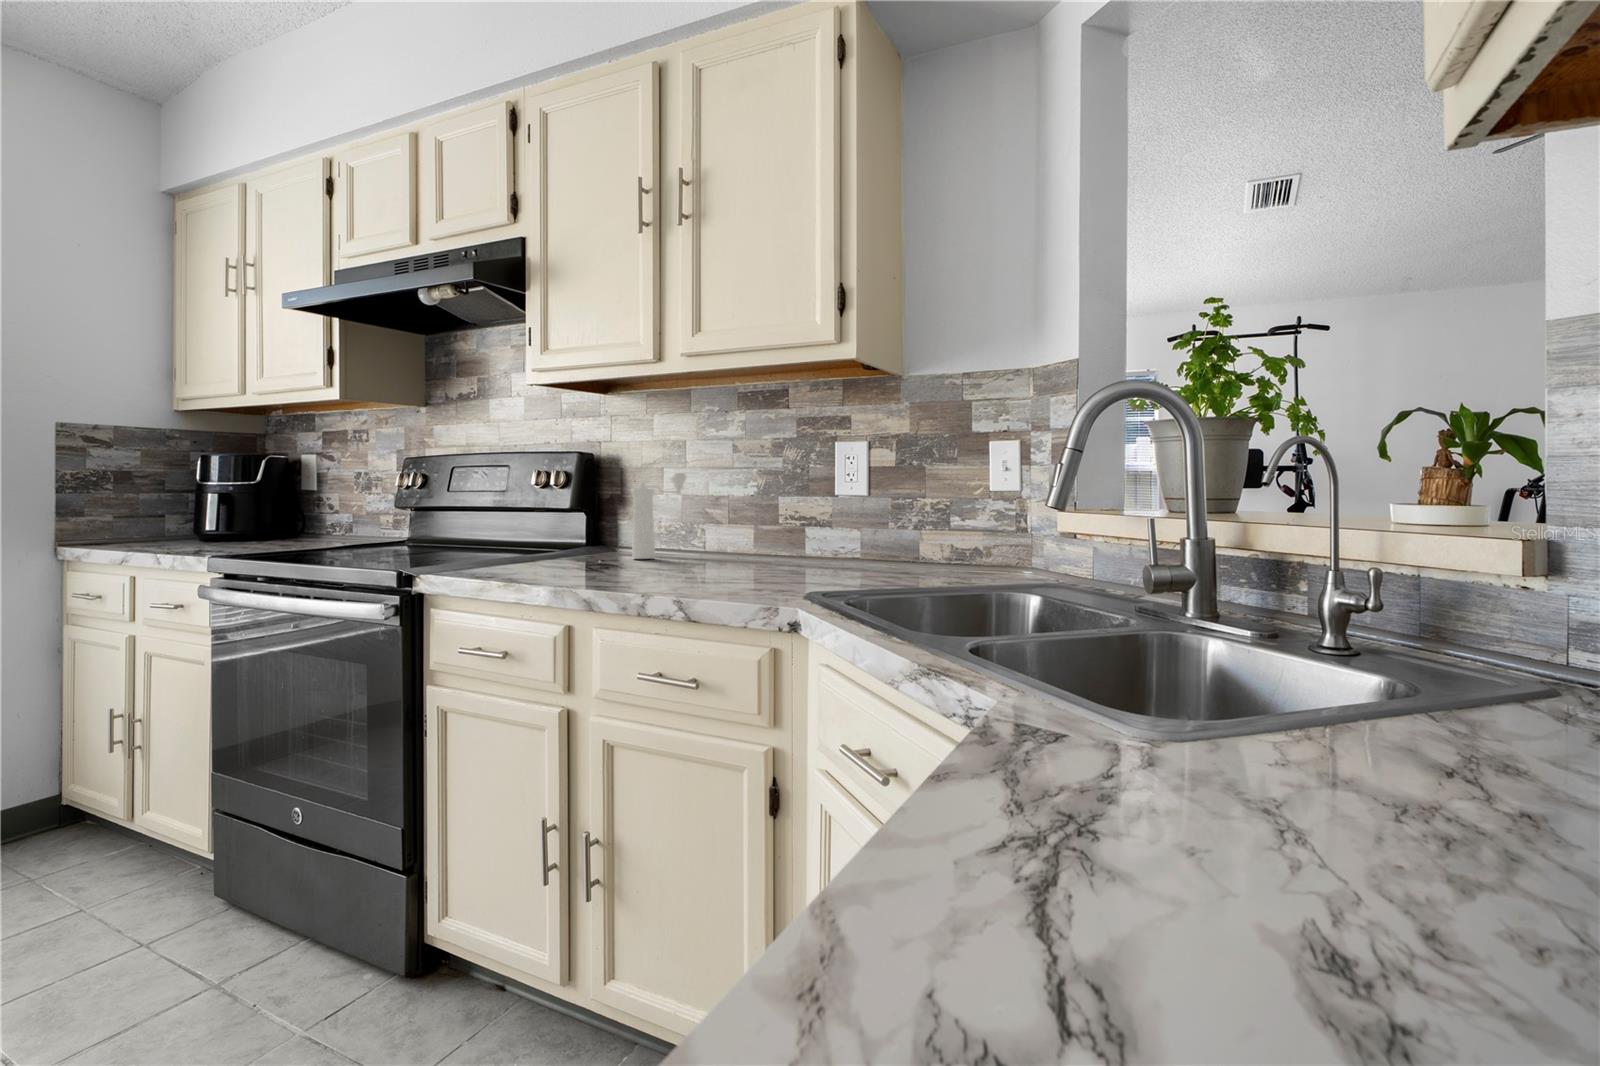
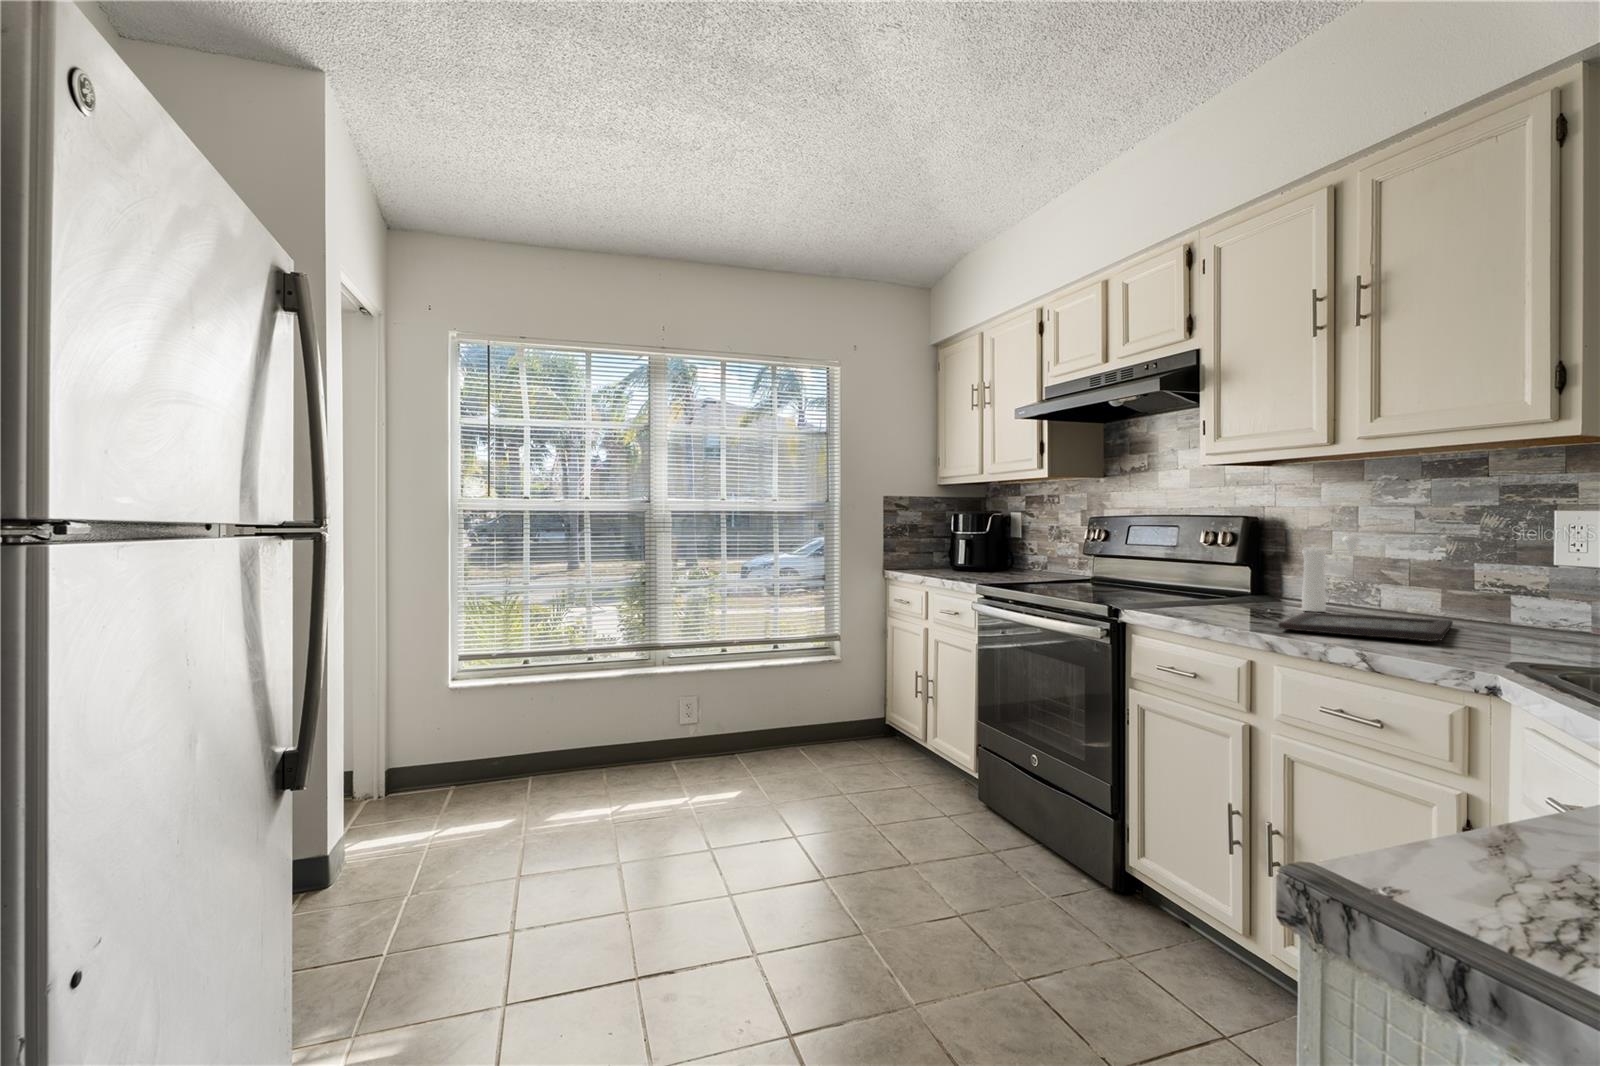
tray: none [597,557,763,580] -> present [1278,612,1453,641]

